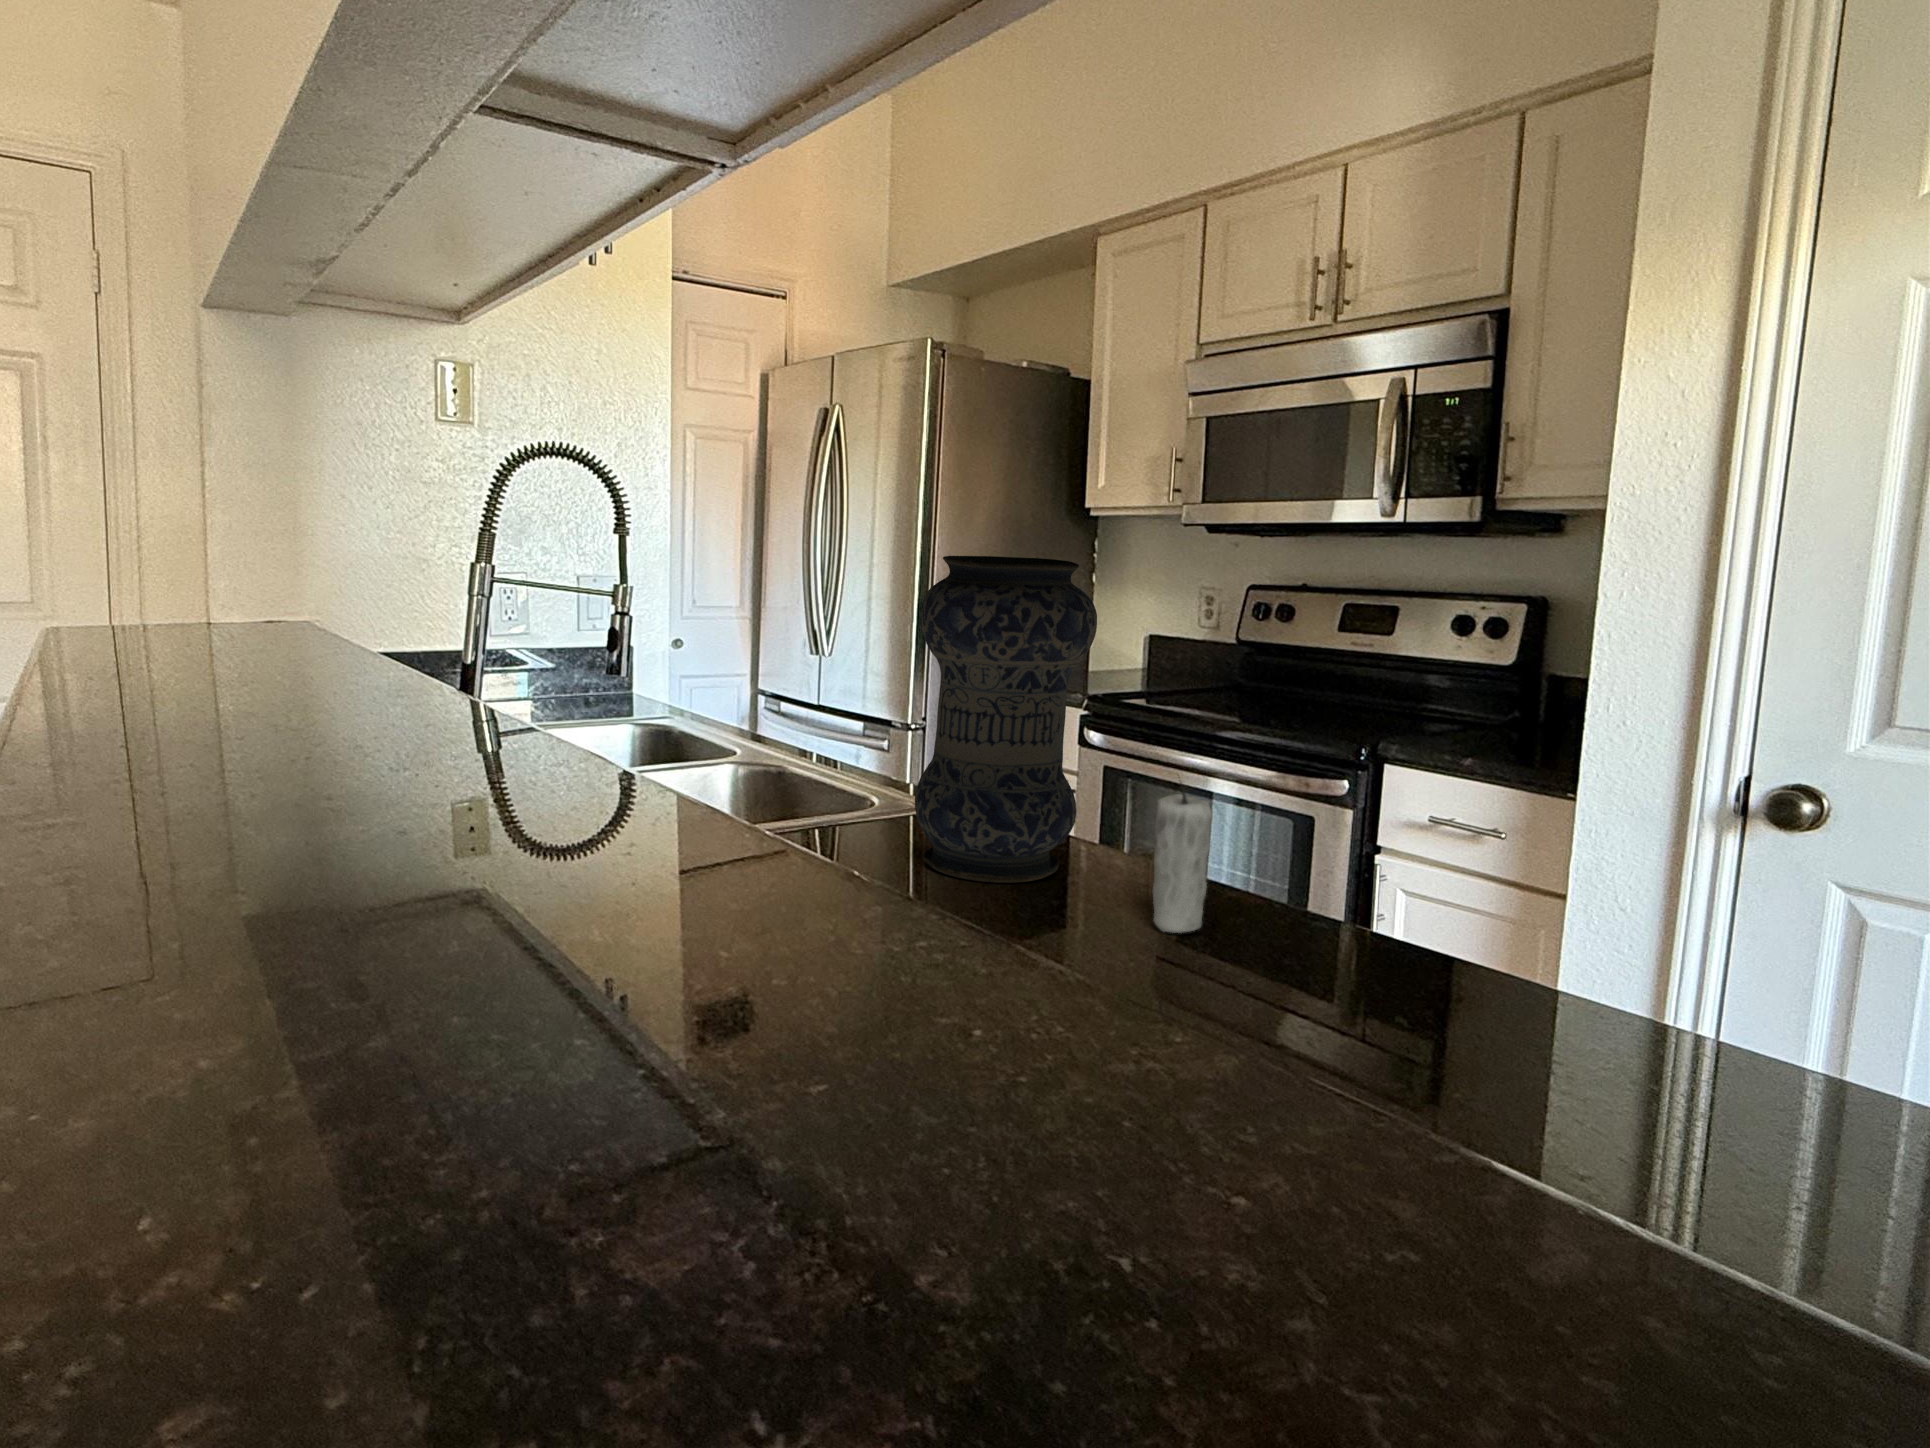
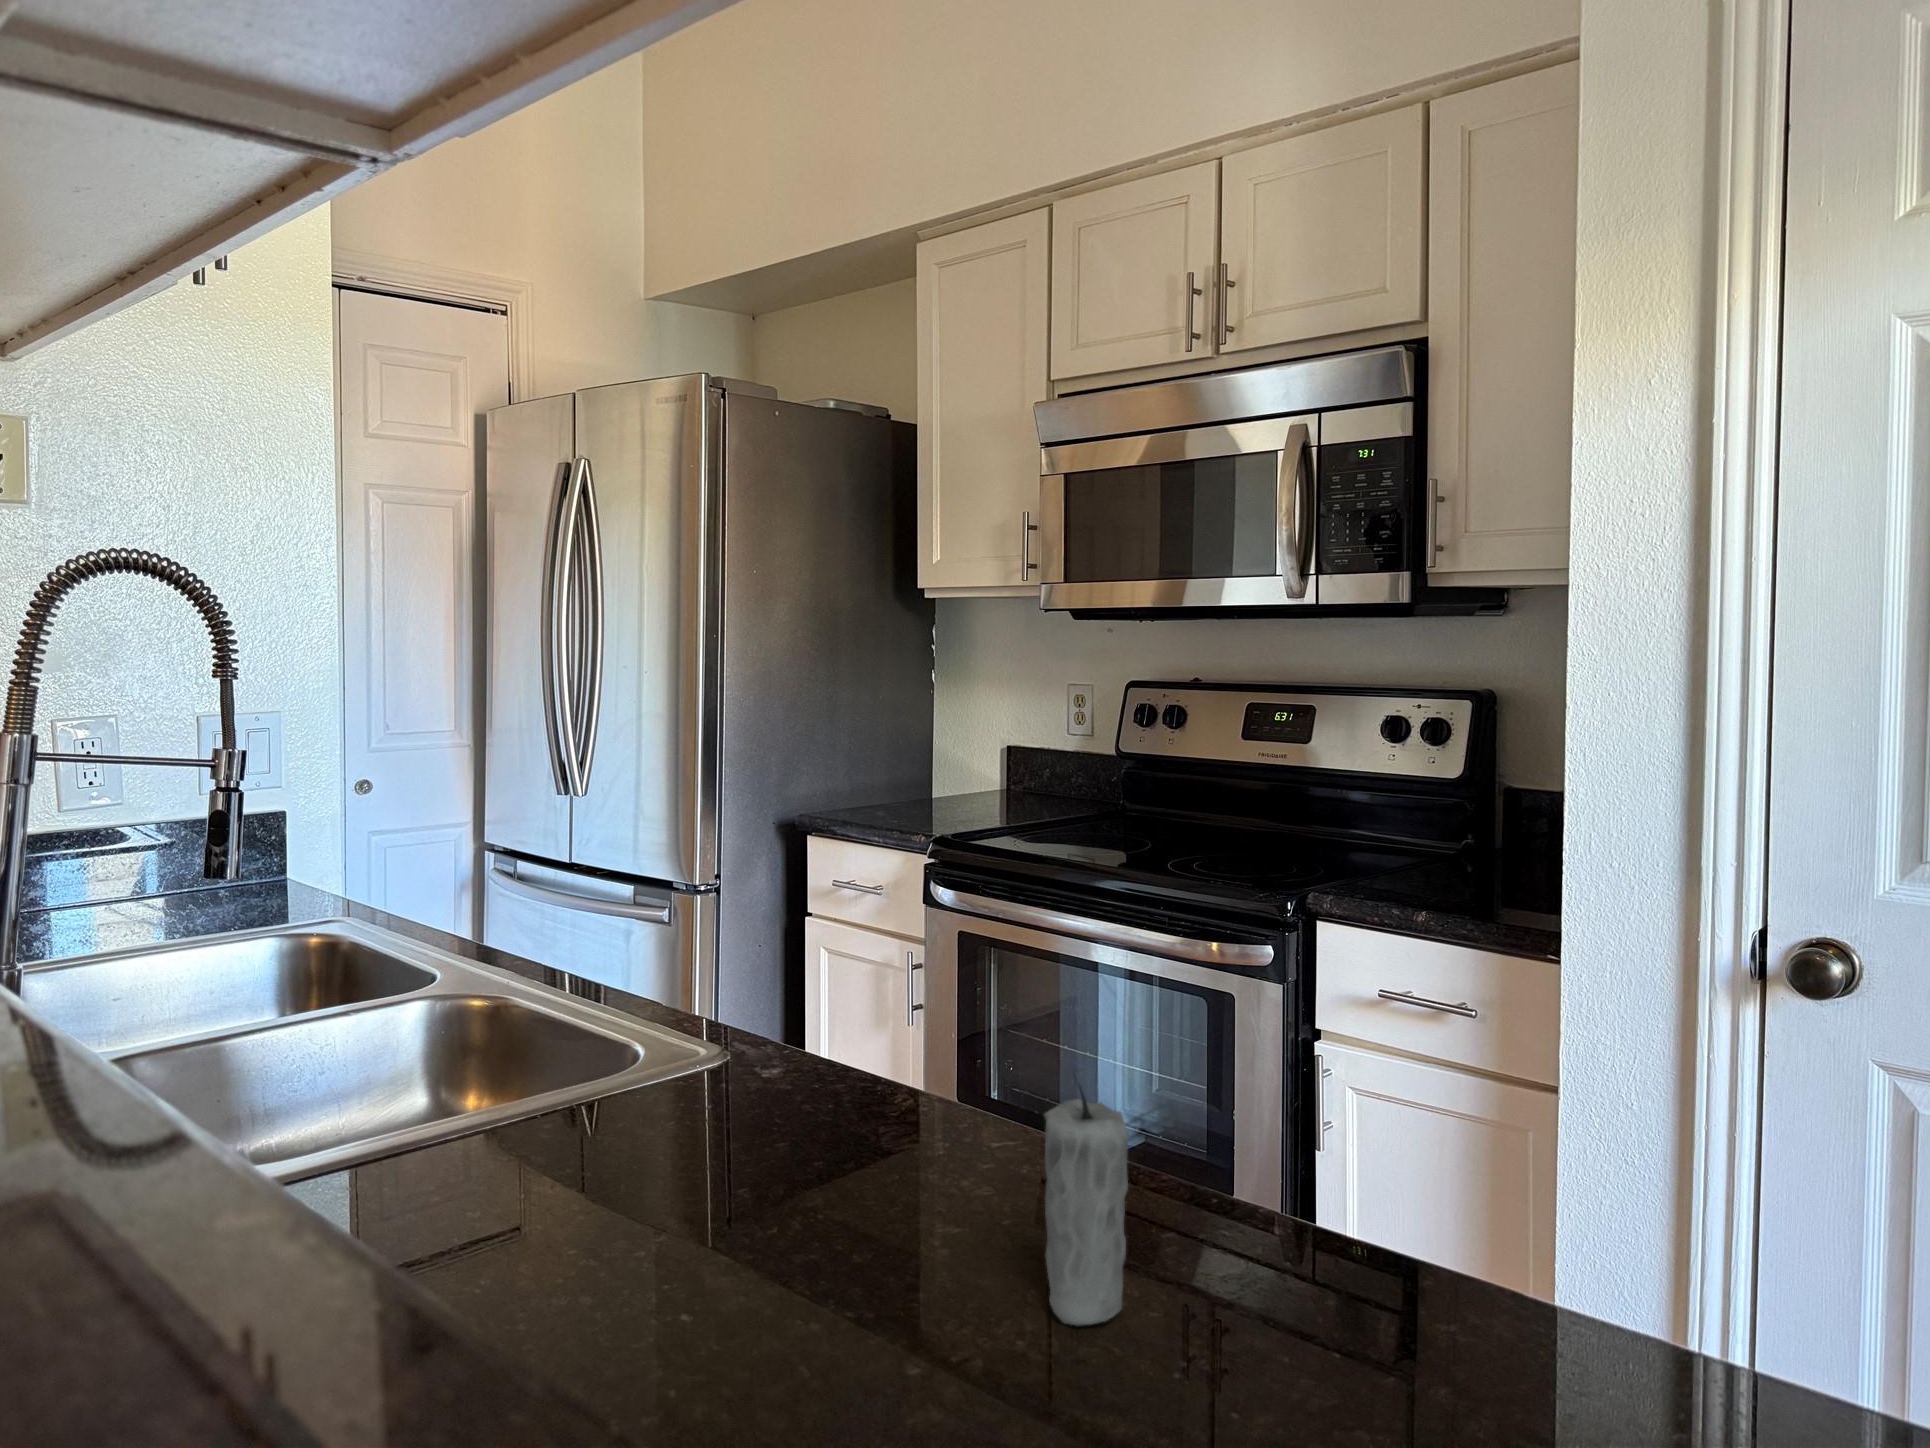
vase: present [915,556,1097,883] -> none [675,724,941,1236]

